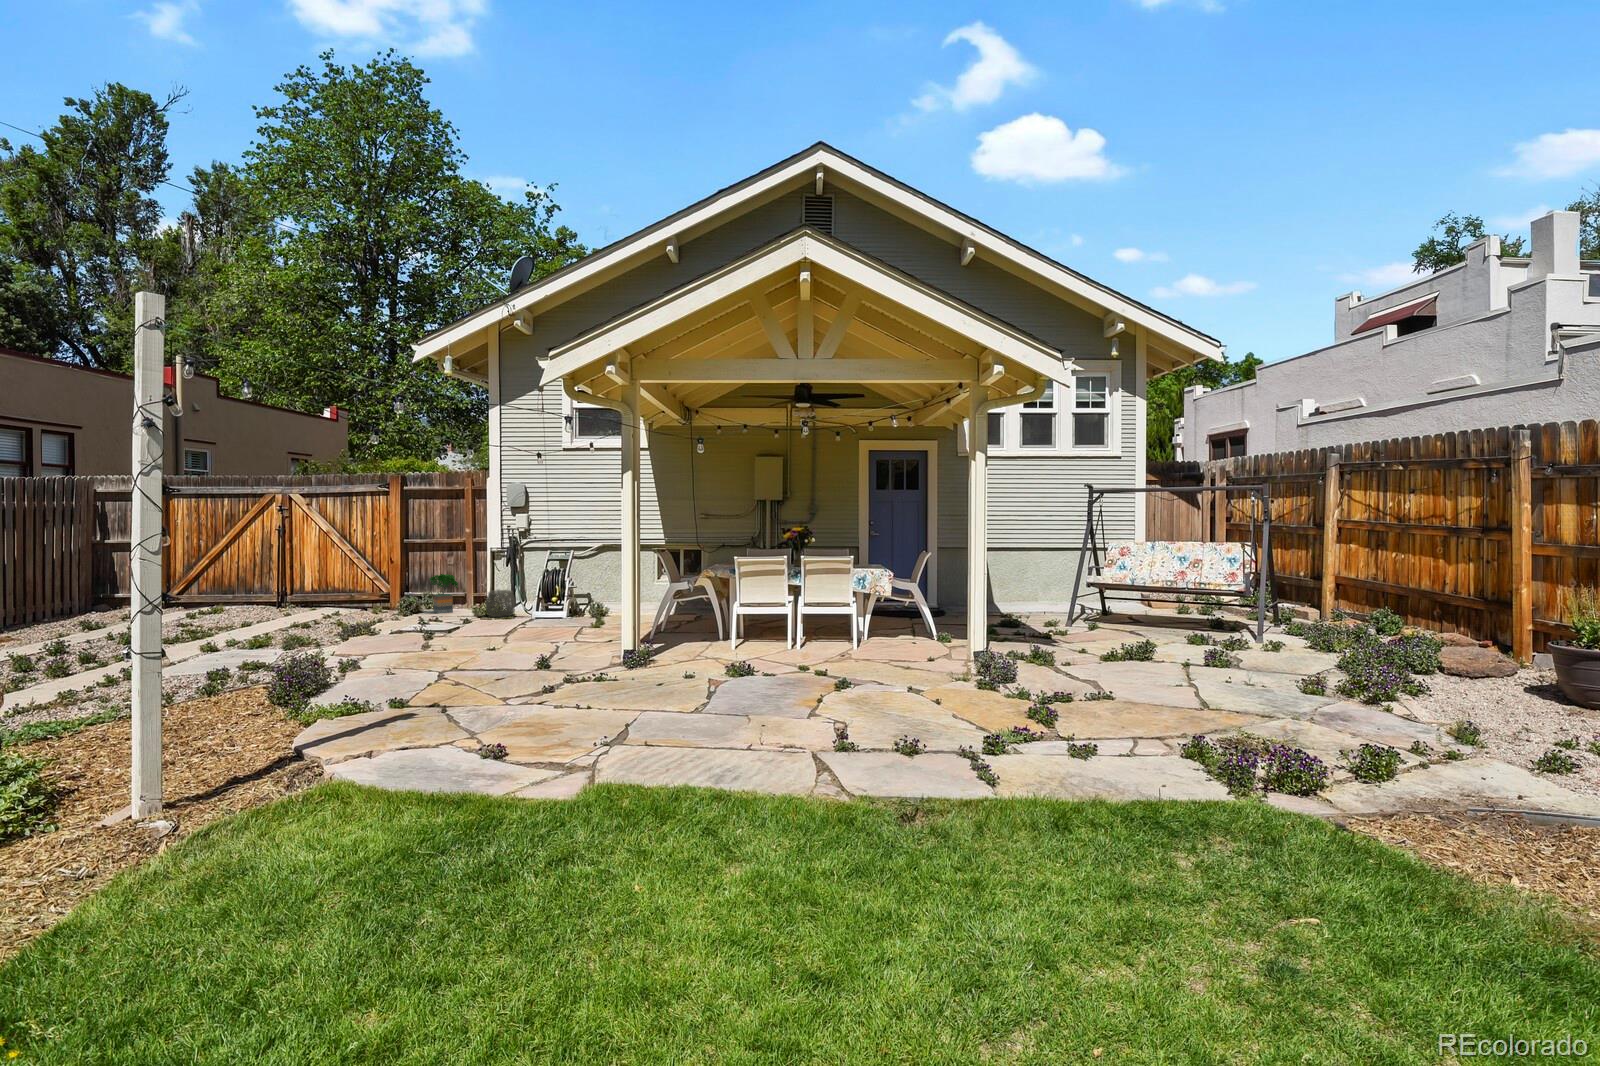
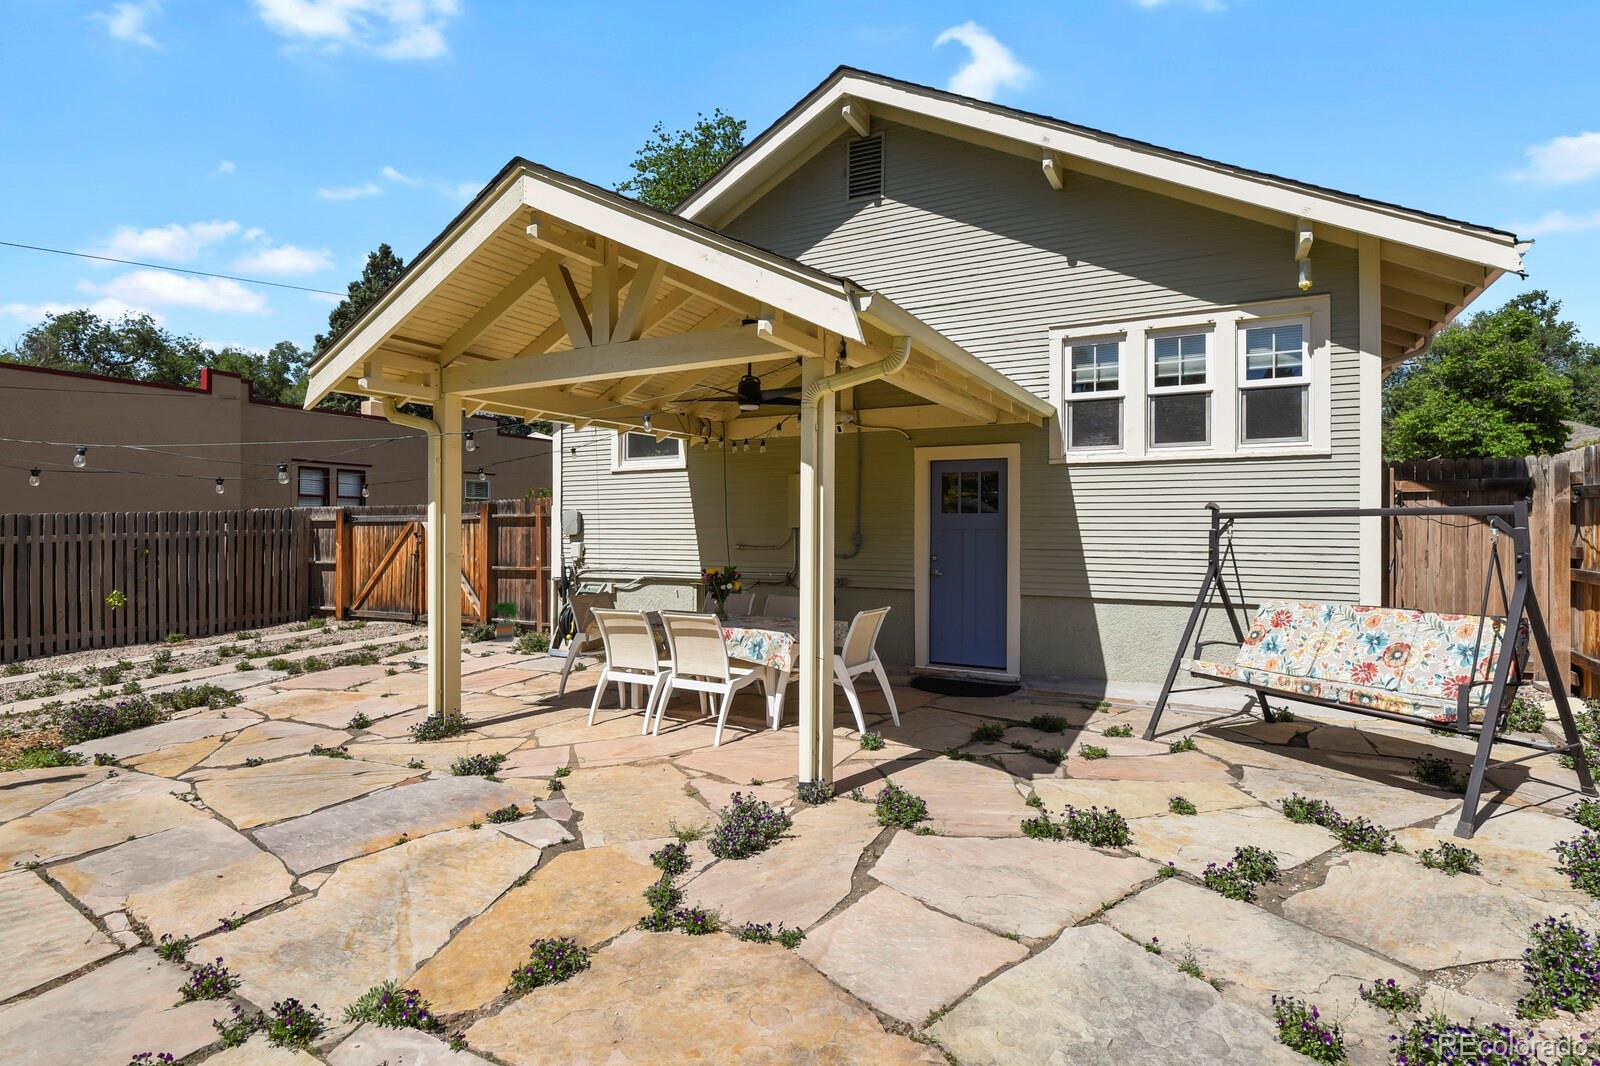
woven basket: present [486,590,515,617] -> none [523,622,554,651]

